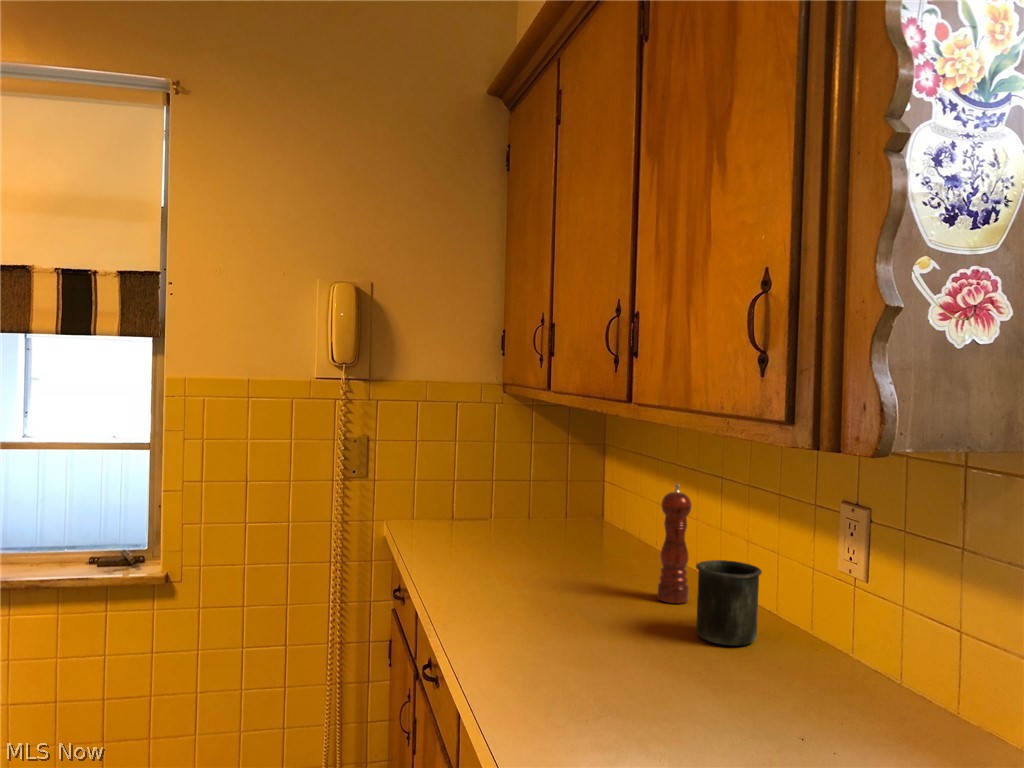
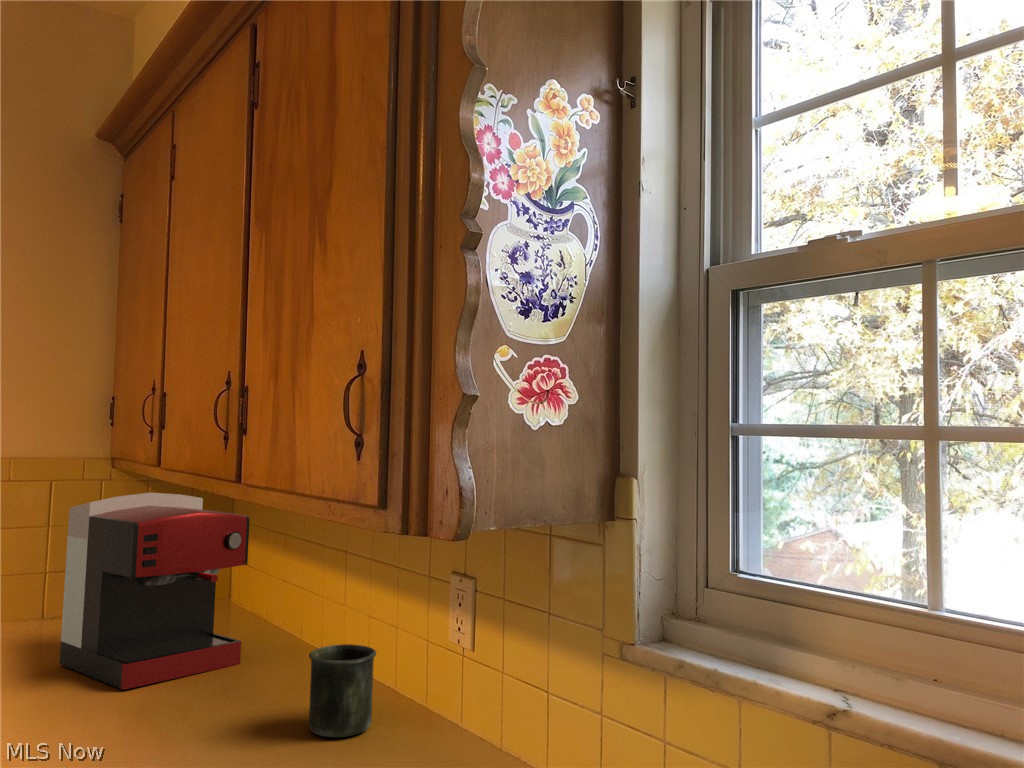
coffee maker: none [474,413,630,581] -> present [59,493,249,690]
pepper mill: present [657,484,692,603] -> none [274,565,311,695]

